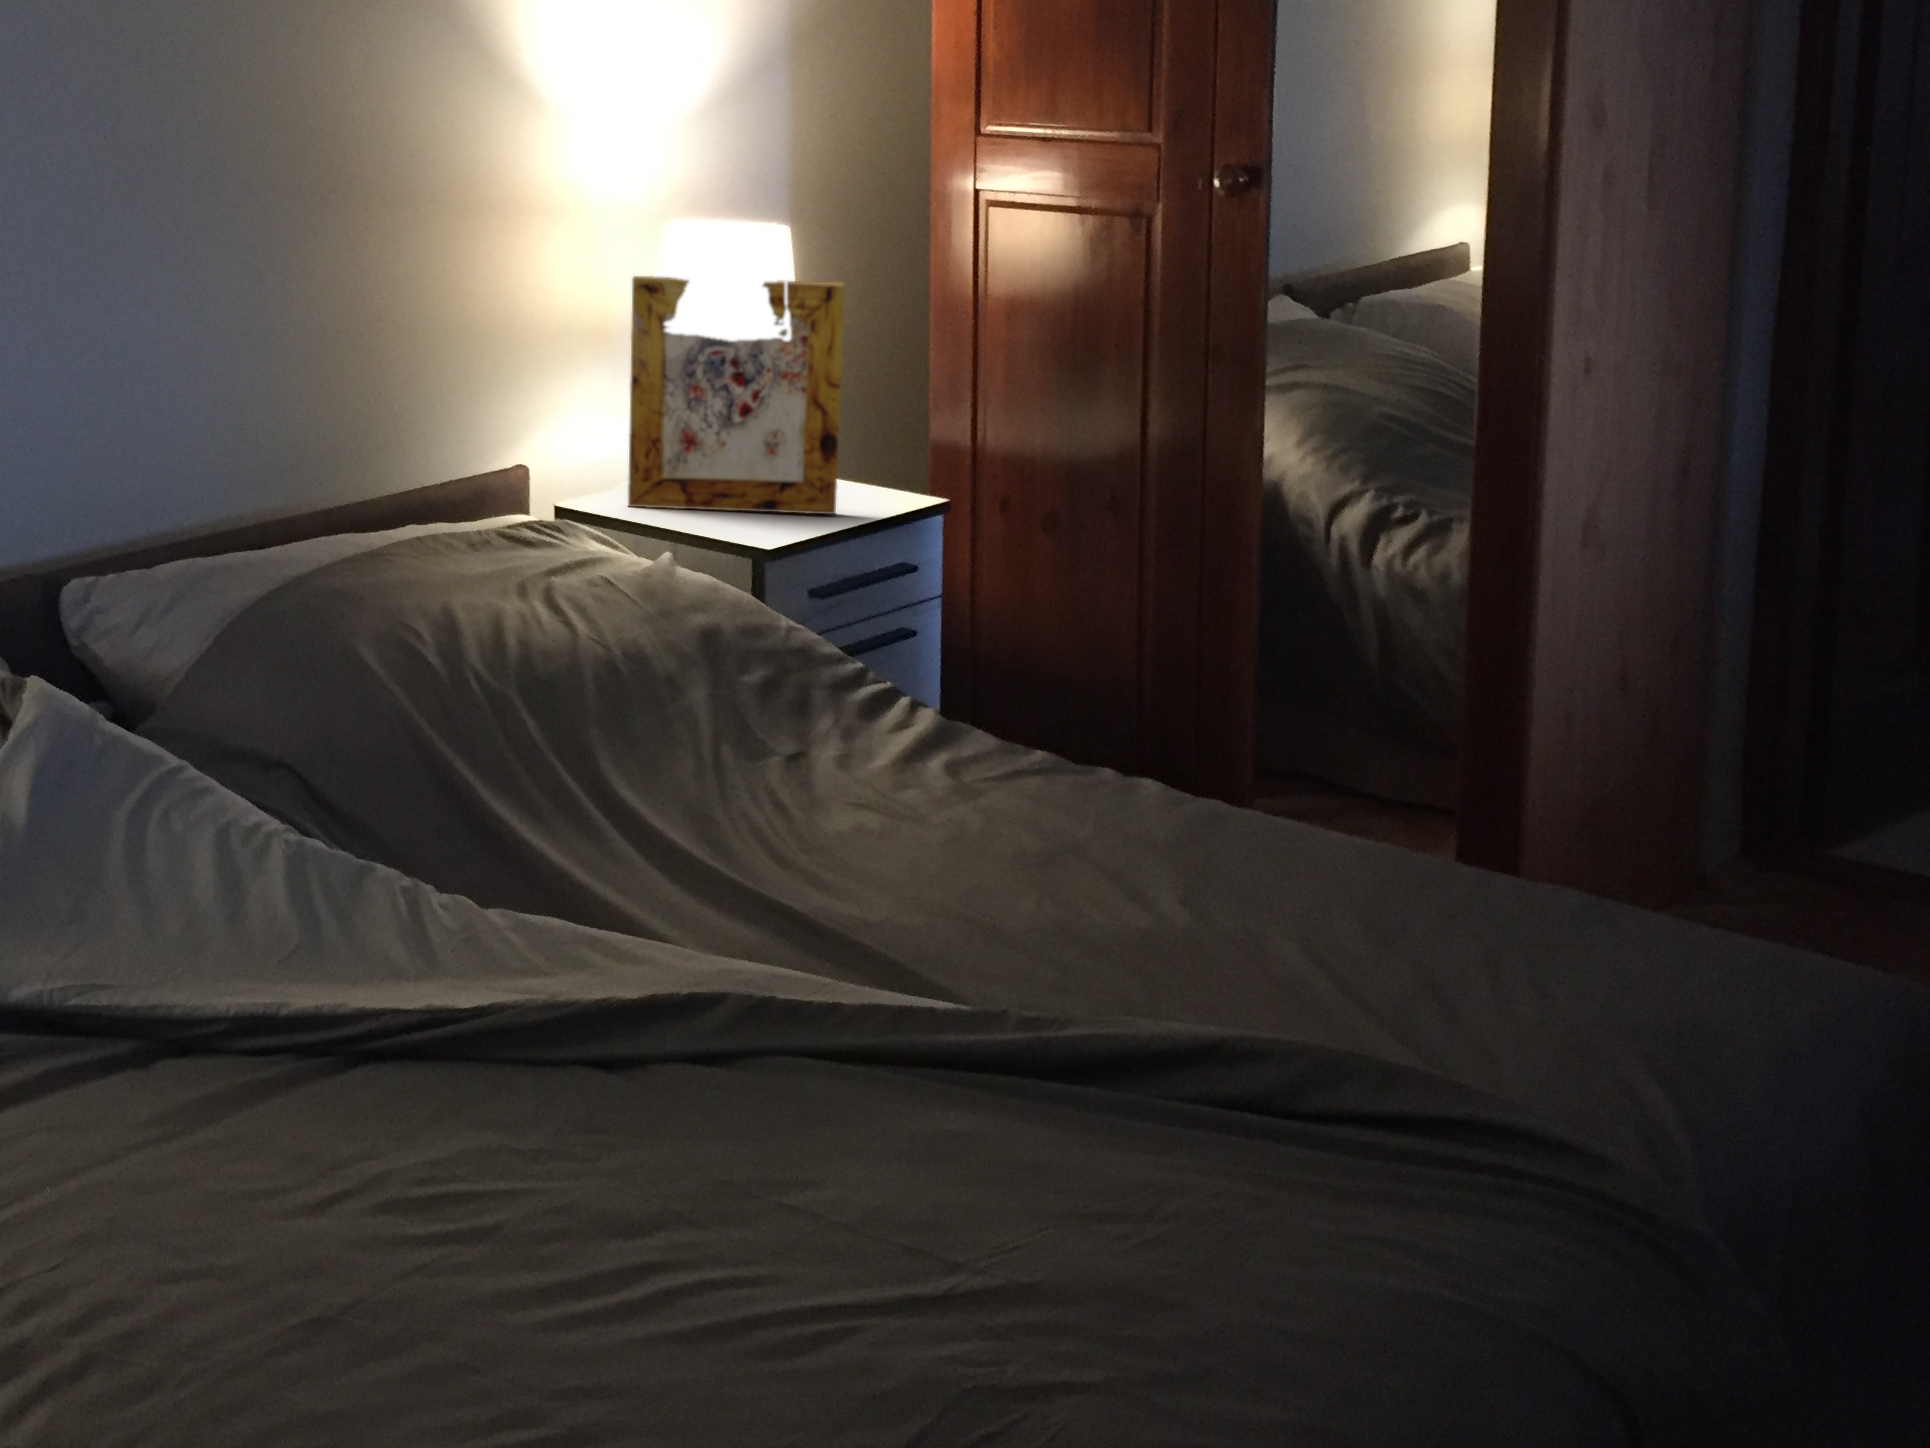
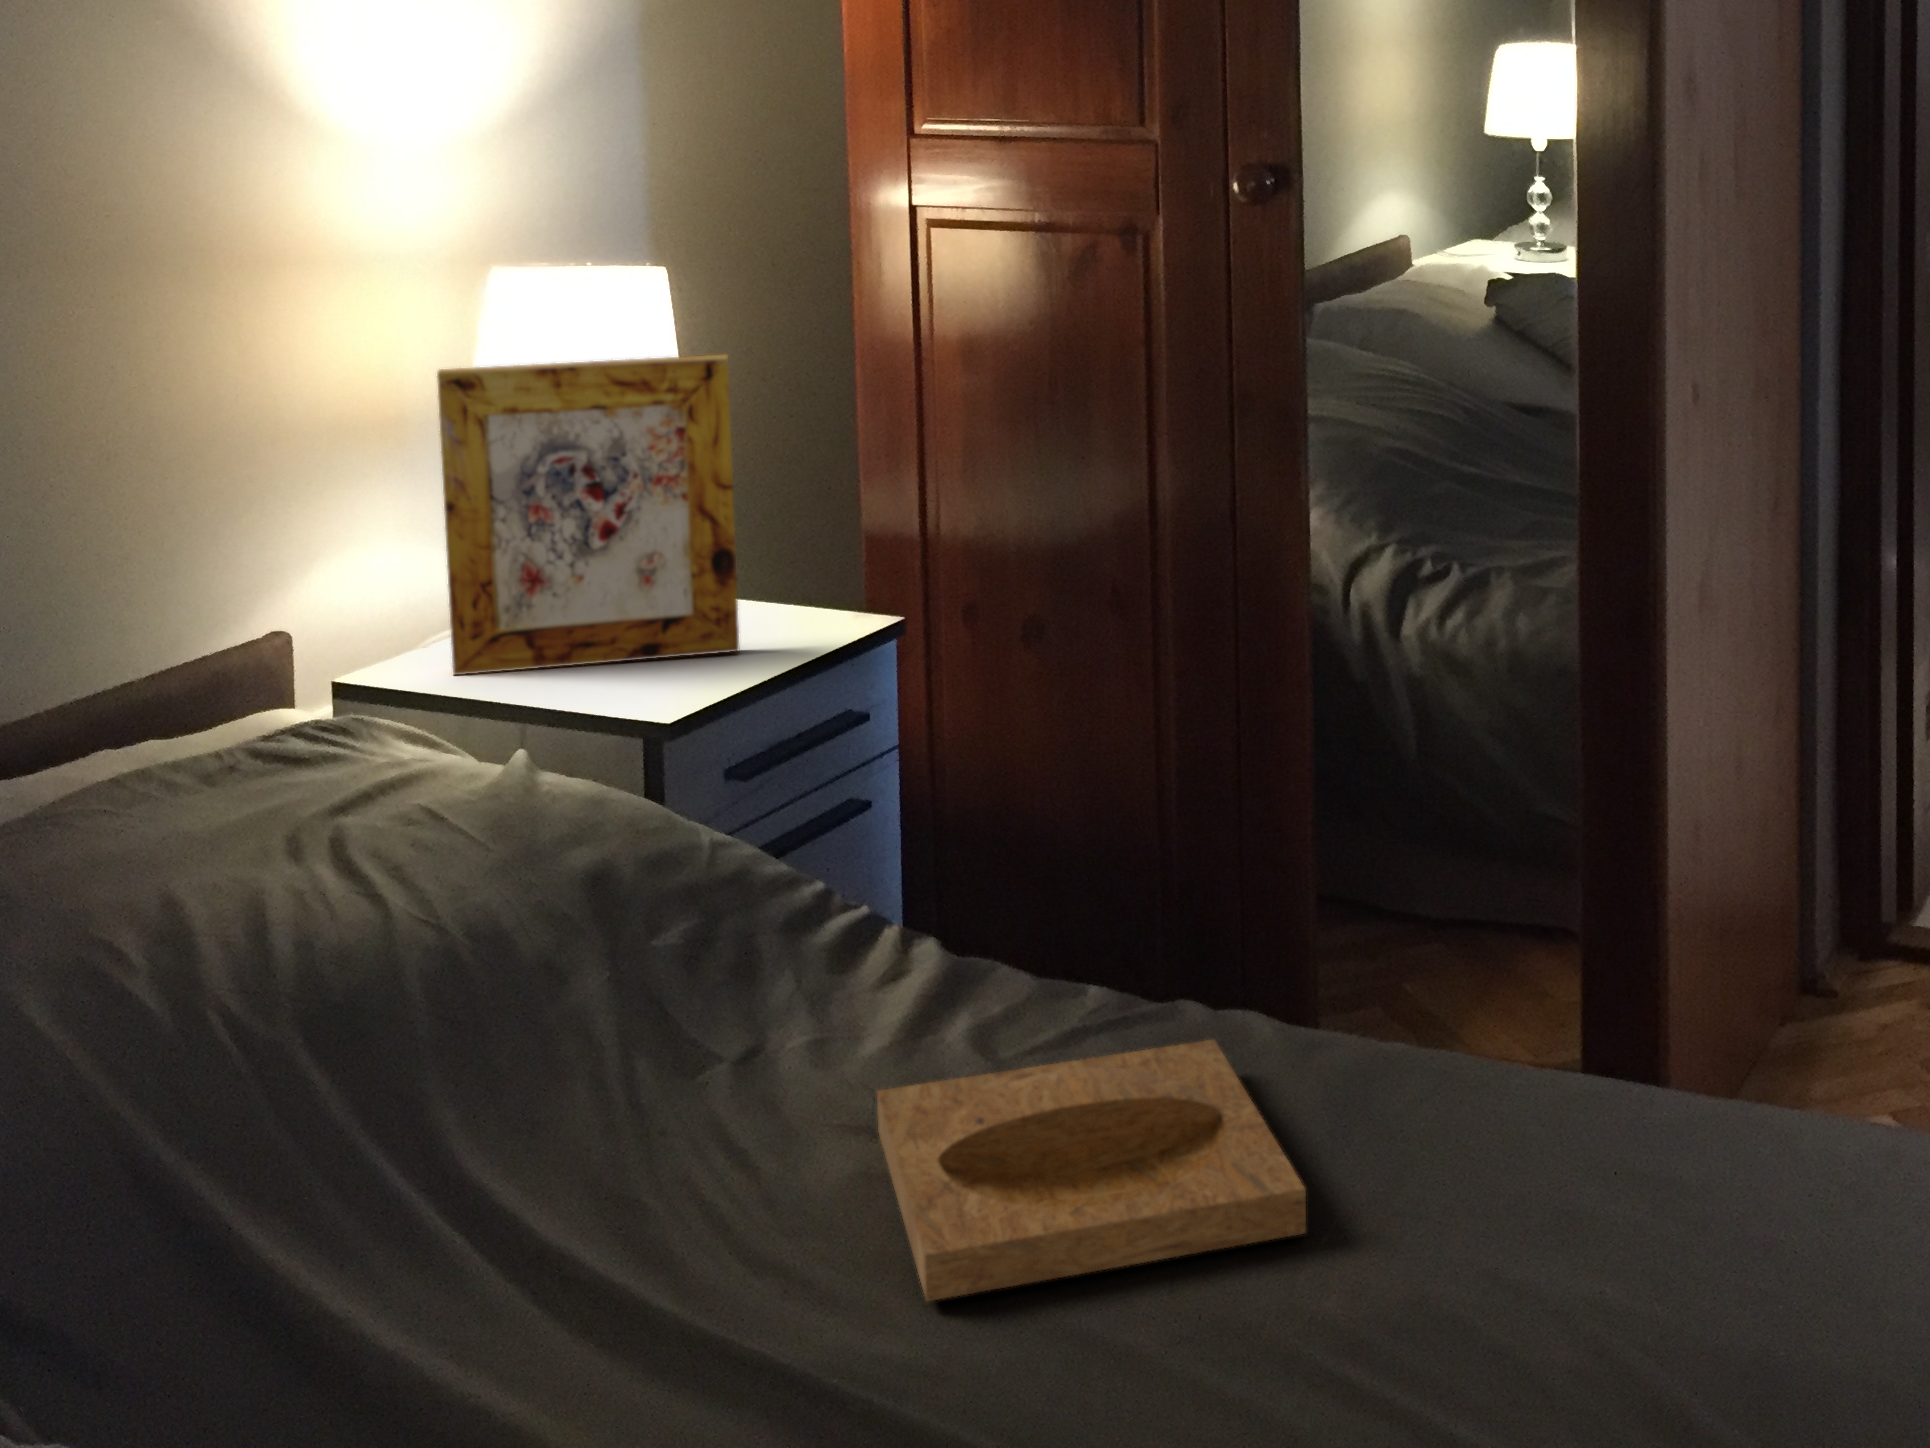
tray: none [892,804,1178,933] -> present [877,1040,1306,1301]

